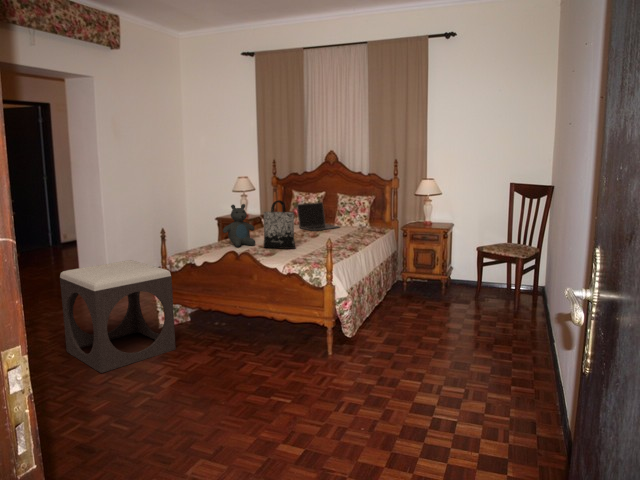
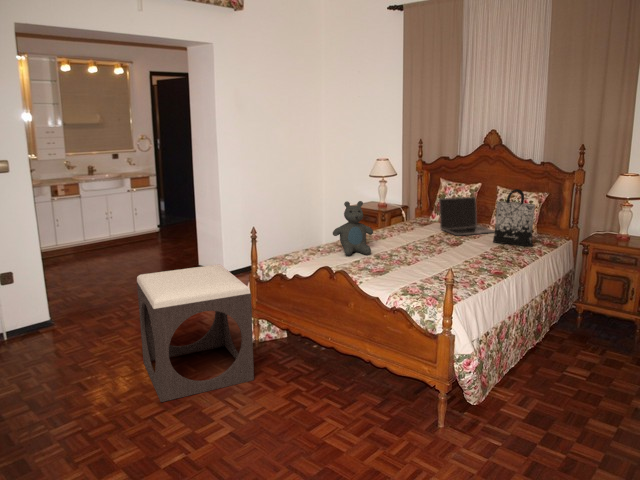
tote bag: present [264,200,296,249] -> present [493,189,535,247]

